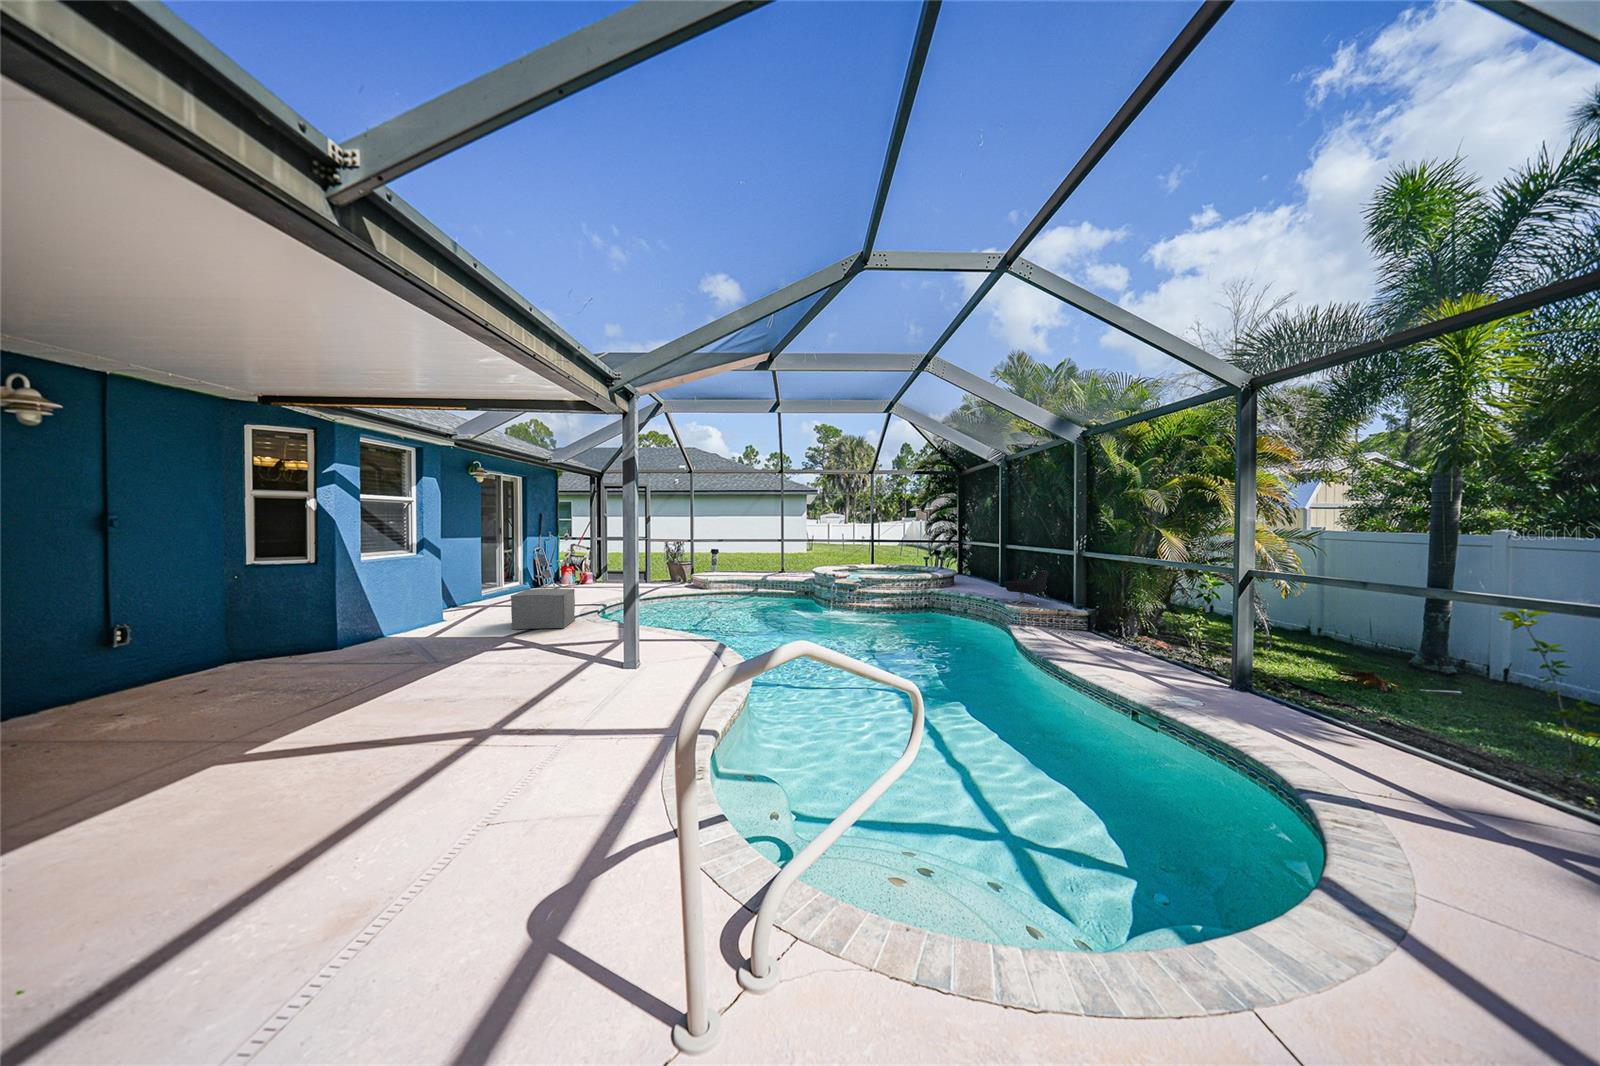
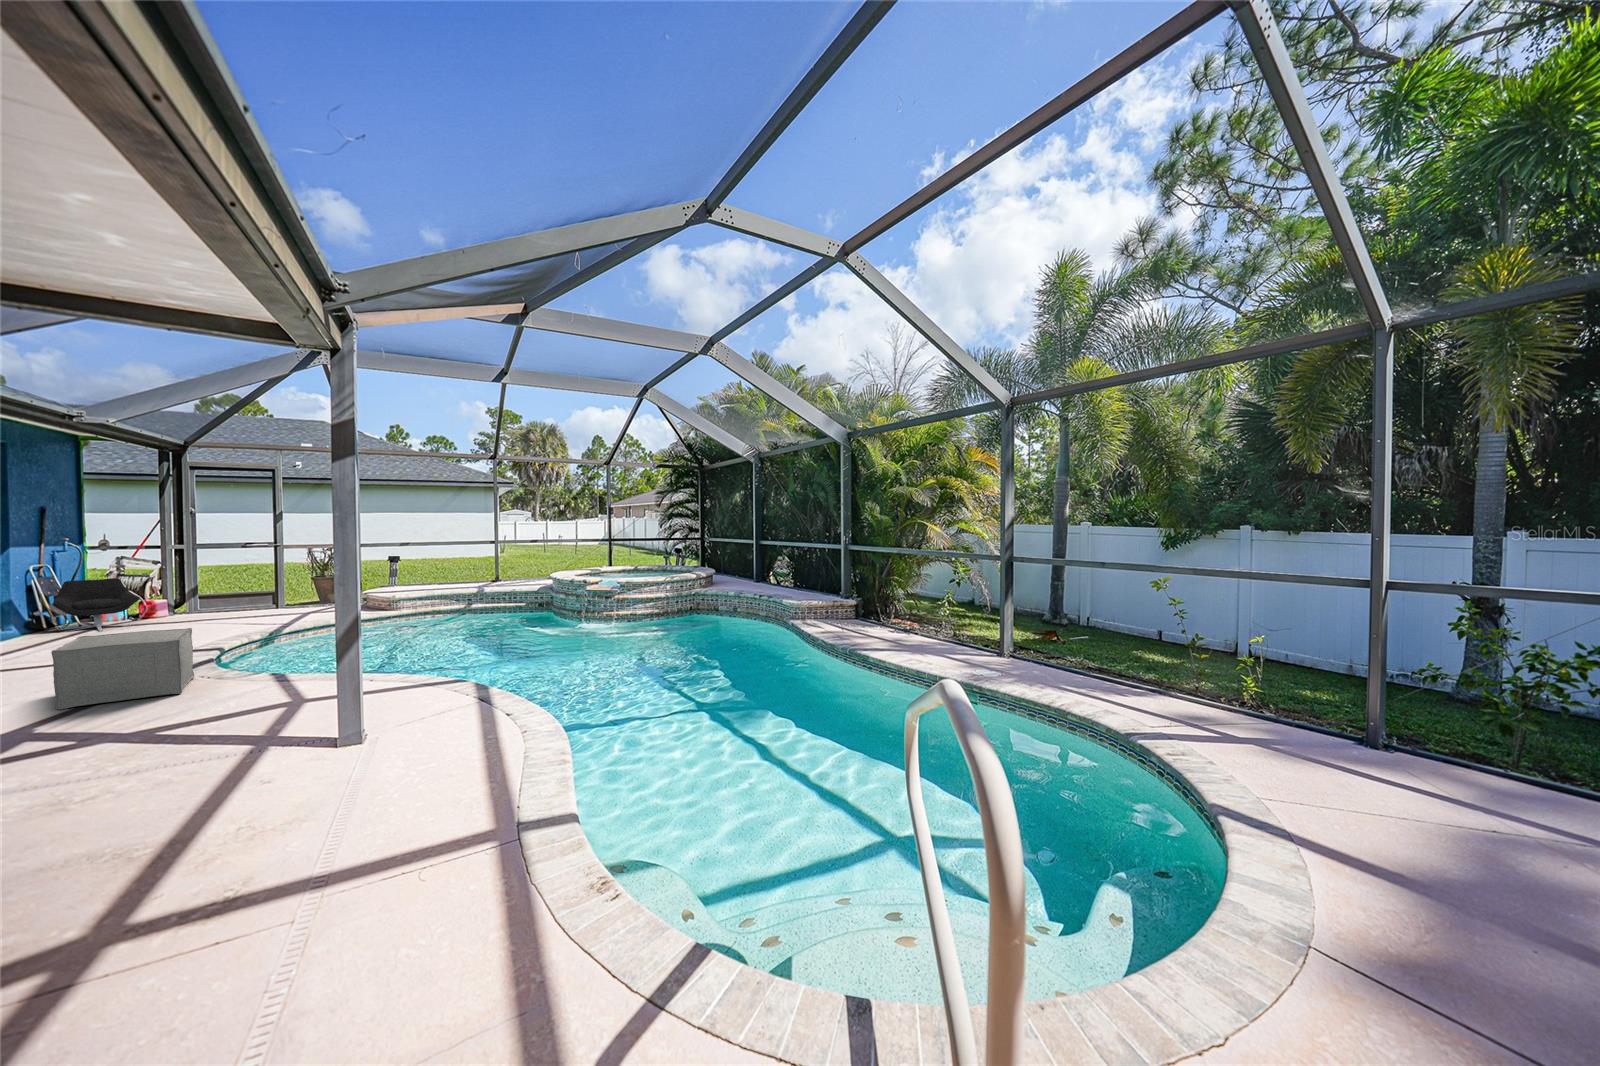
lounge chair: present [1004,570,1049,604] -> present [53,578,140,632]

